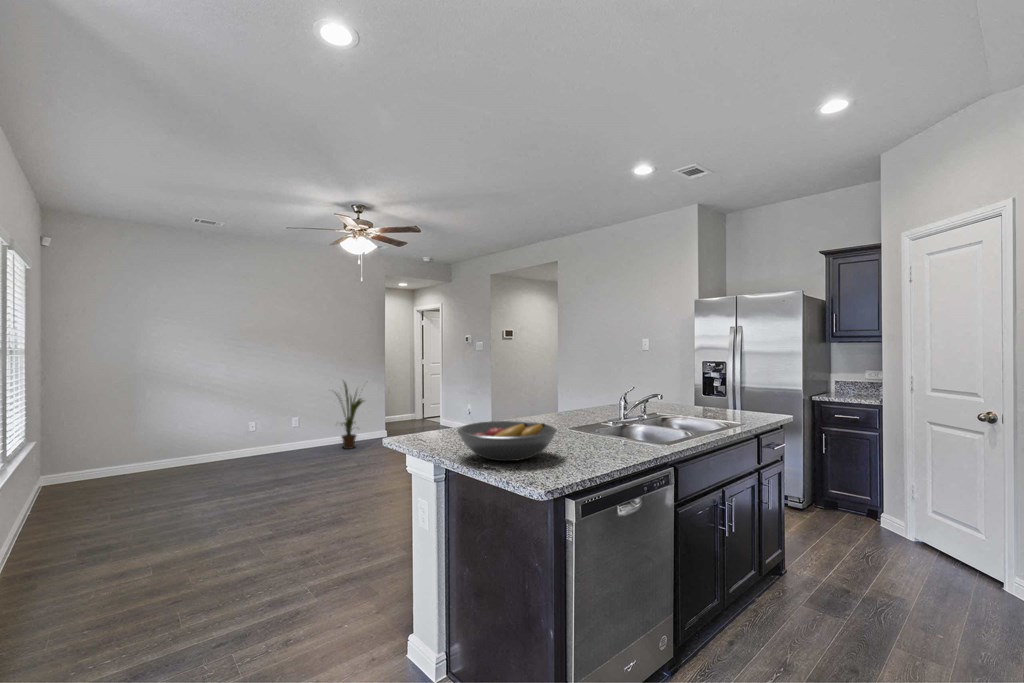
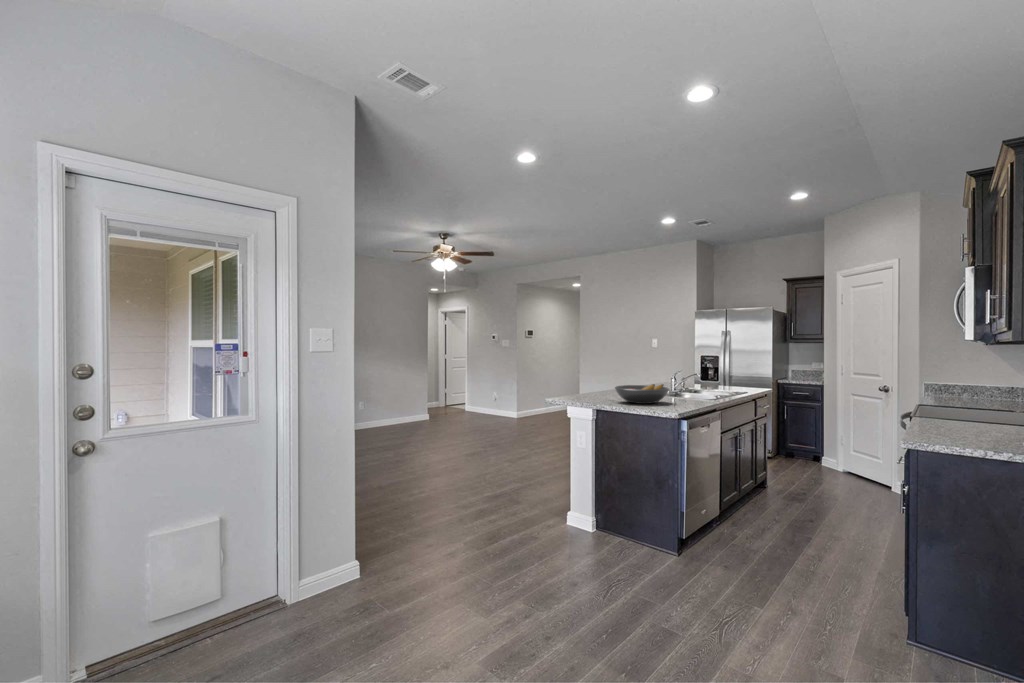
house plant: present [342,382,363,449] -> none [393,369,426,426]

